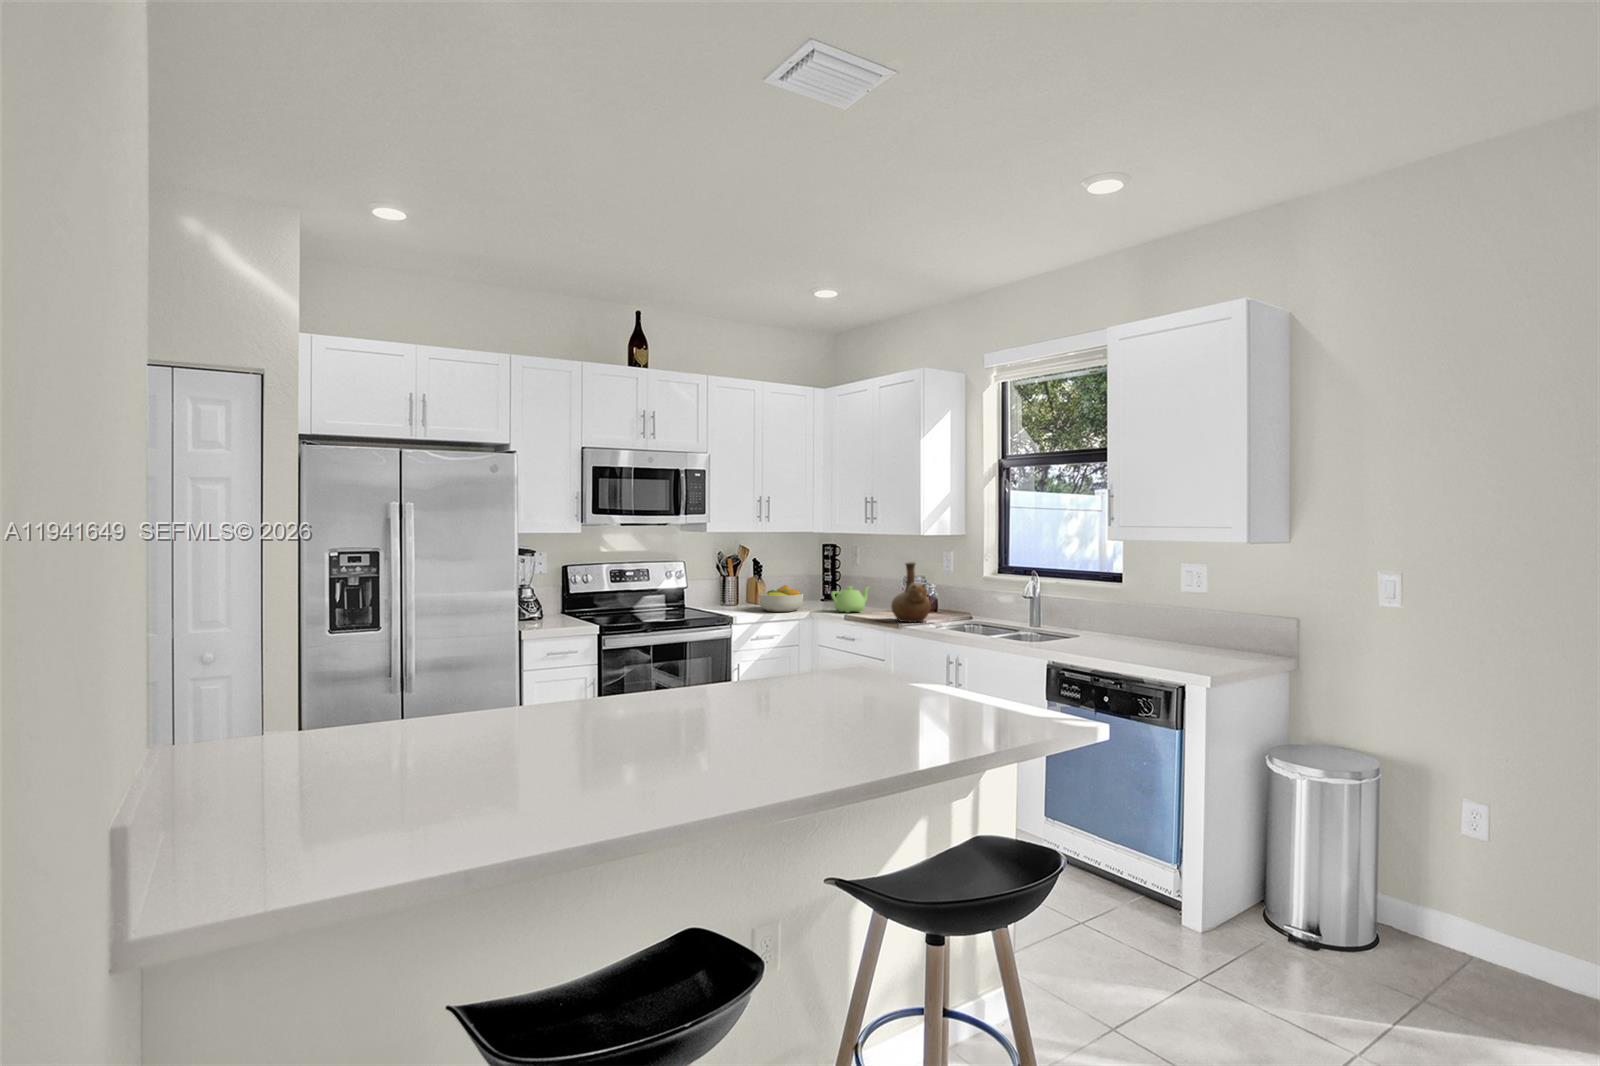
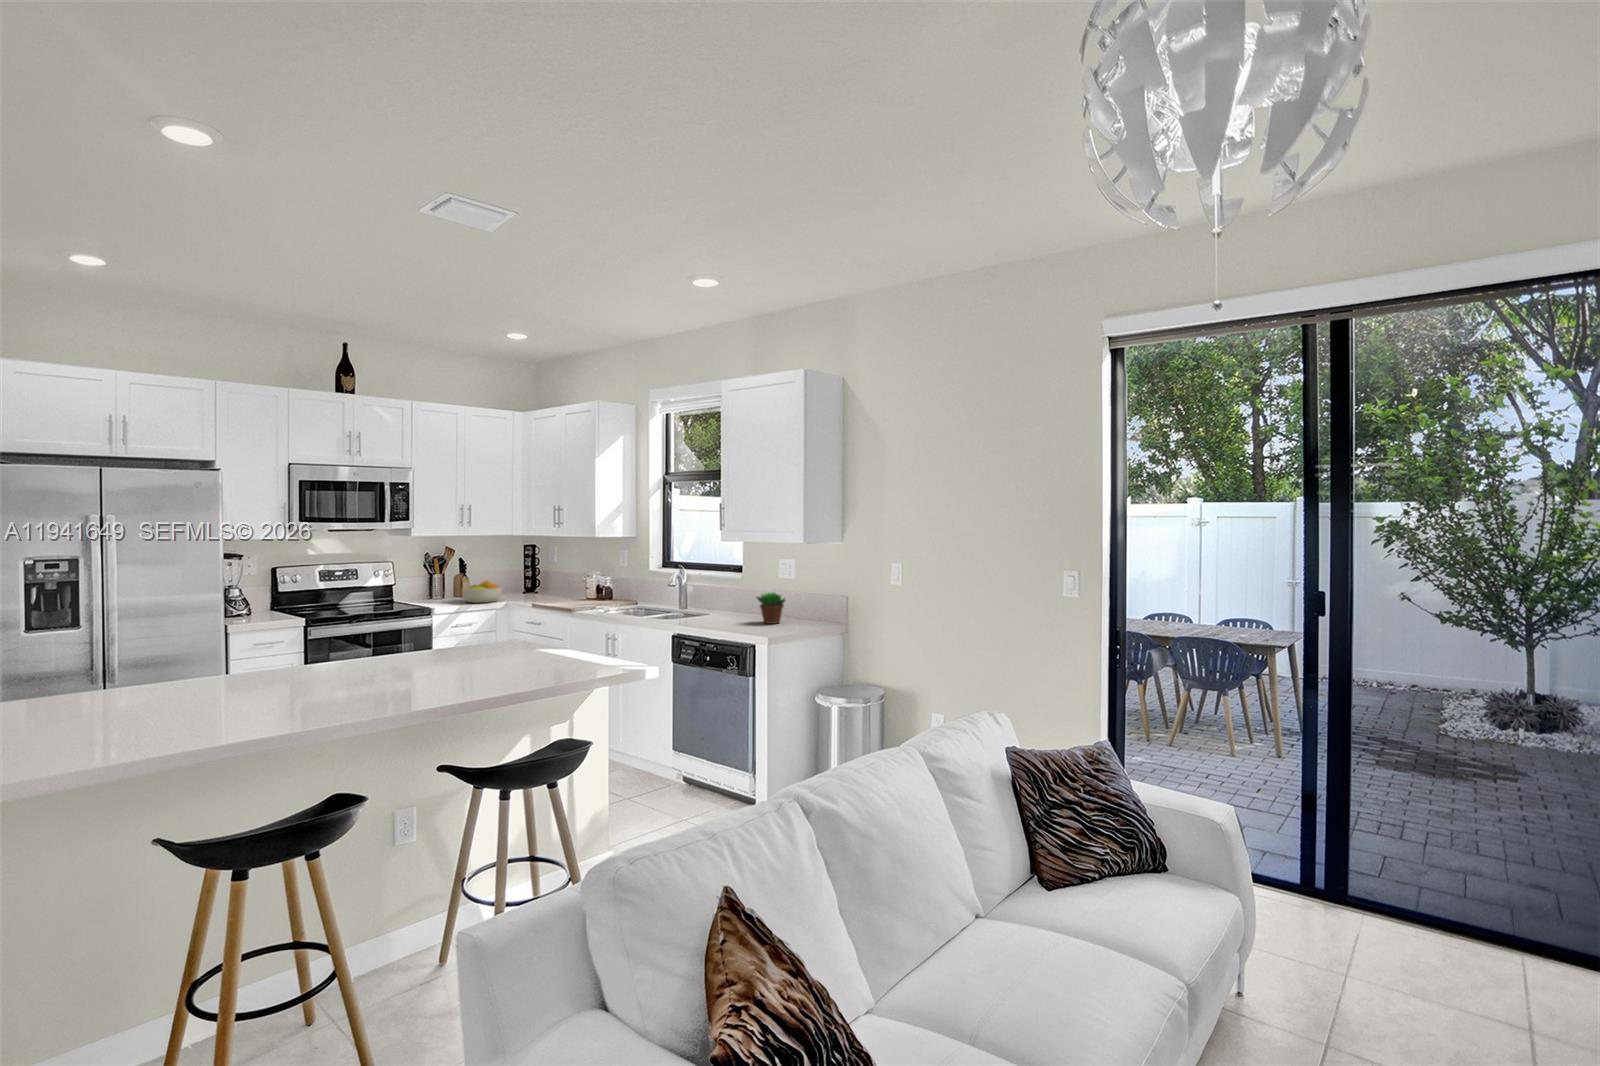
vase: present [891,562,931,623] -> none [572,560,605,608]
teapot: present [831,586,869,613] -> none [525,580,560,602]
succulent plant: none [1155,609,1199,654] -> present [757,593,785,624]

